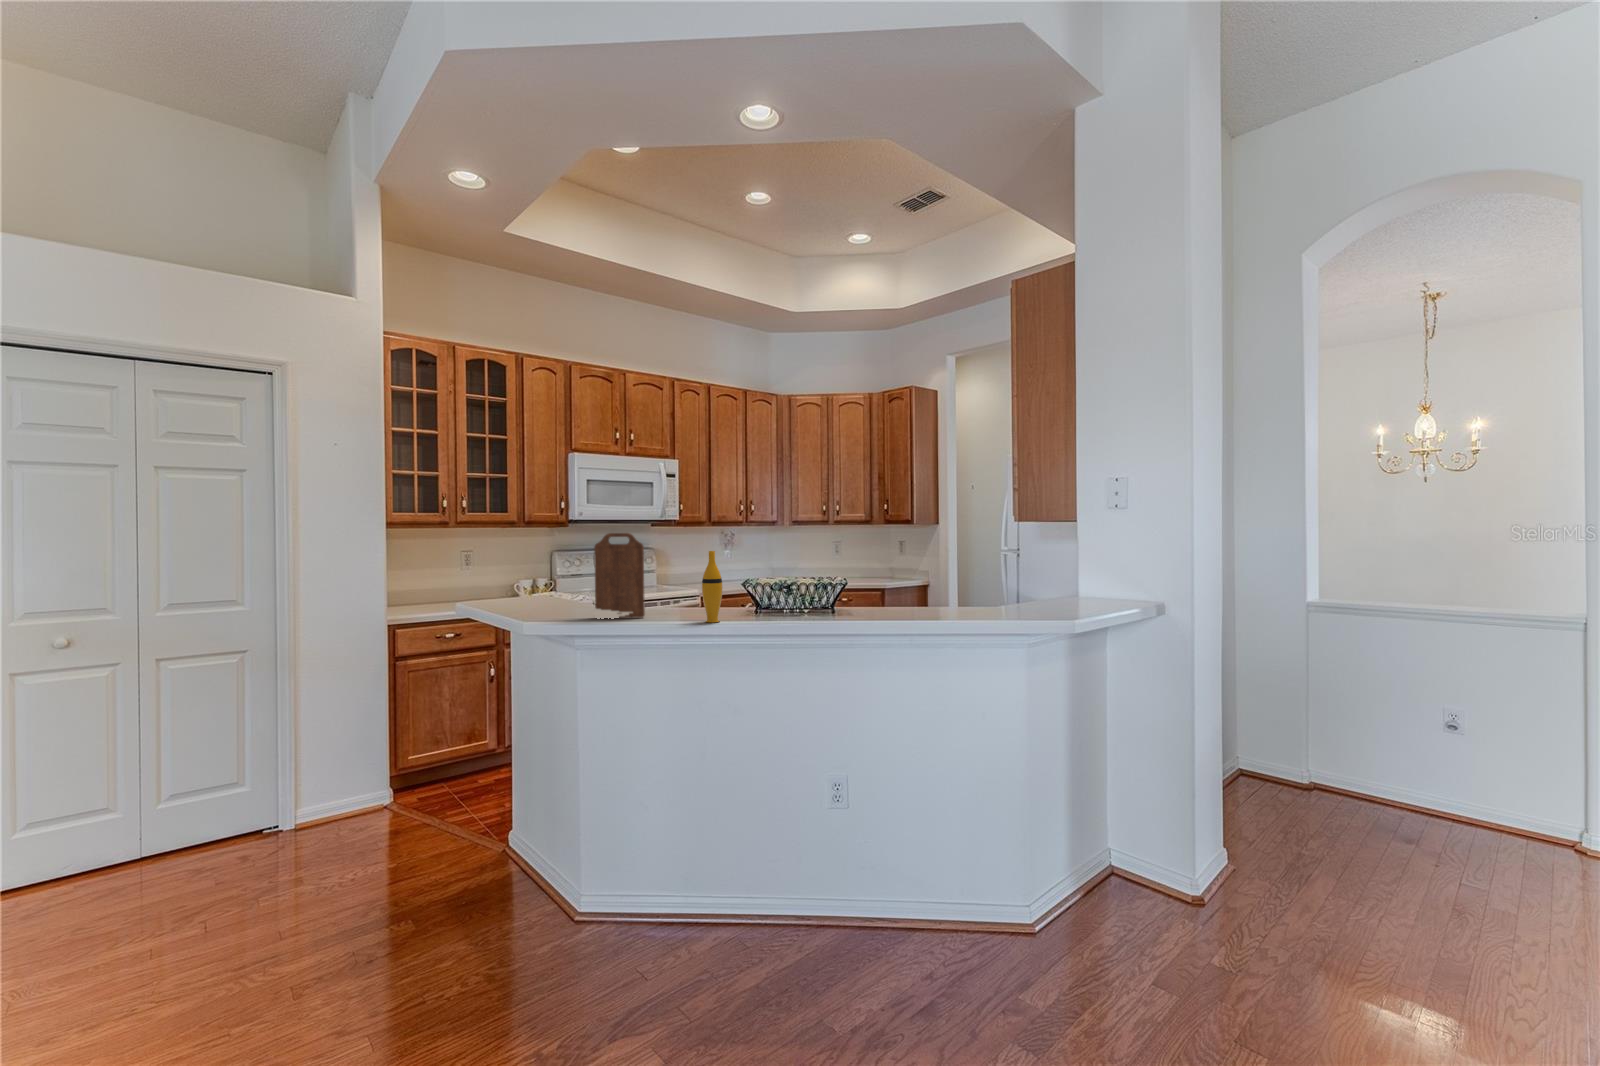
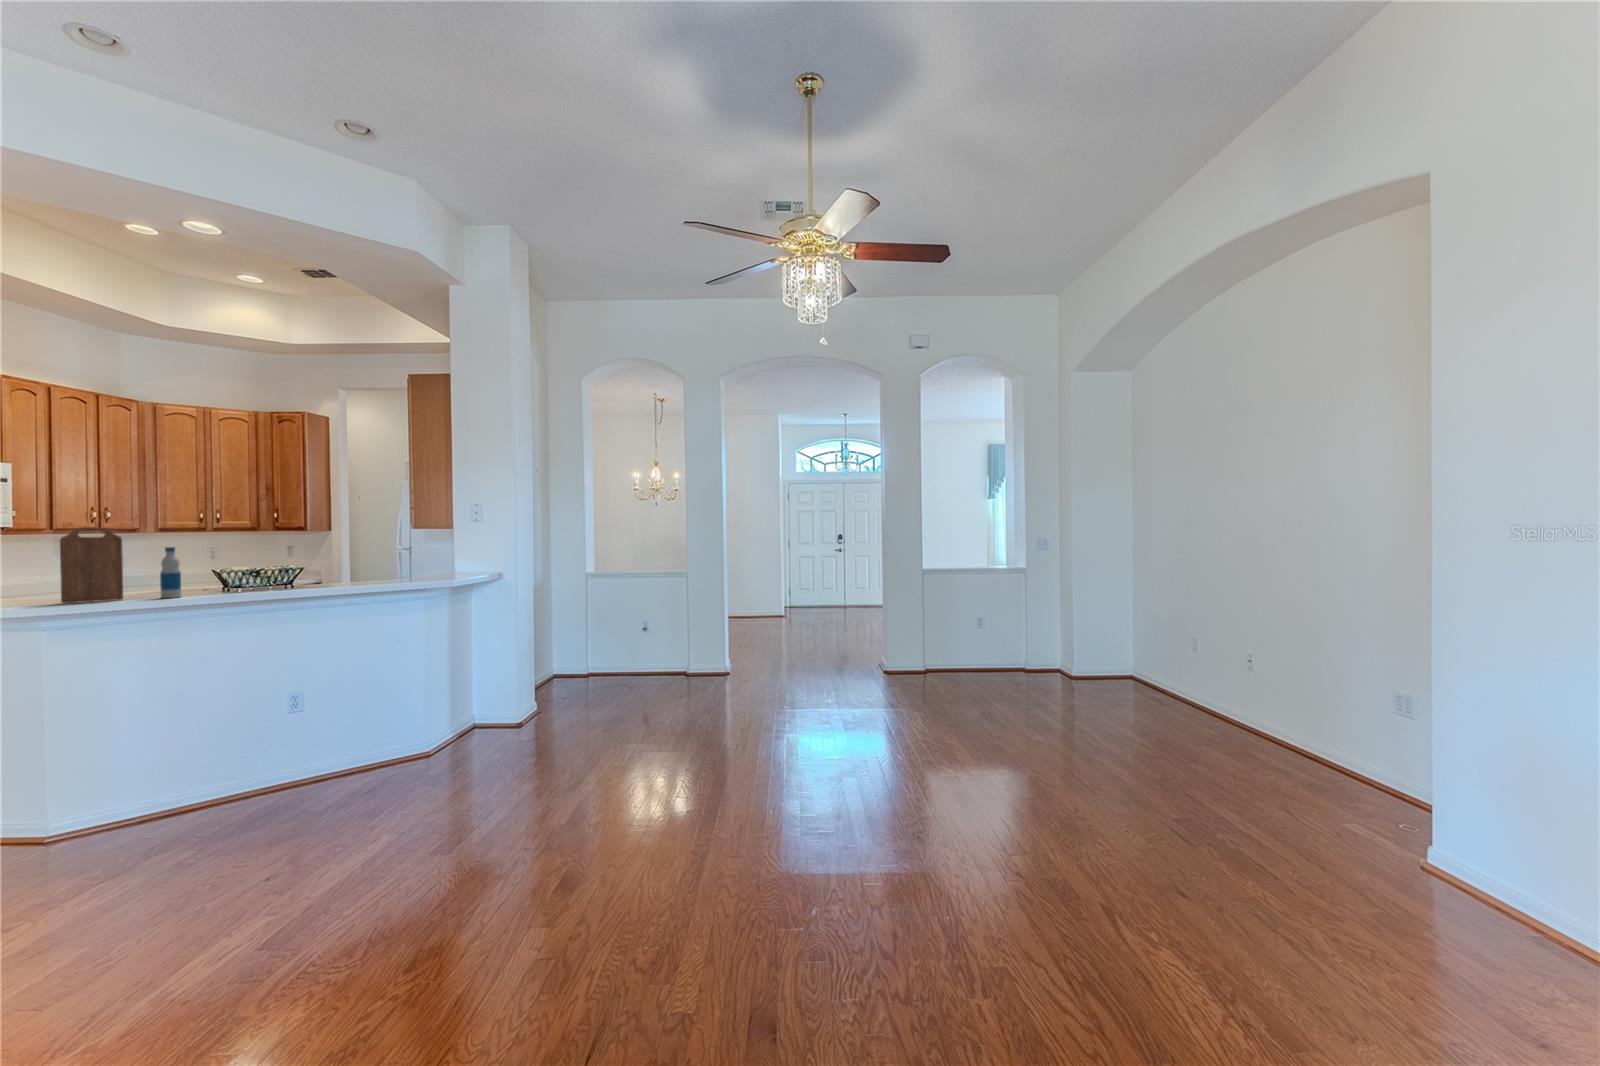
vase: present [702,551,722,623] -> none [198,541,218,597]
bottle: none [674,557,693,620] -> present [160,547,181,598]

